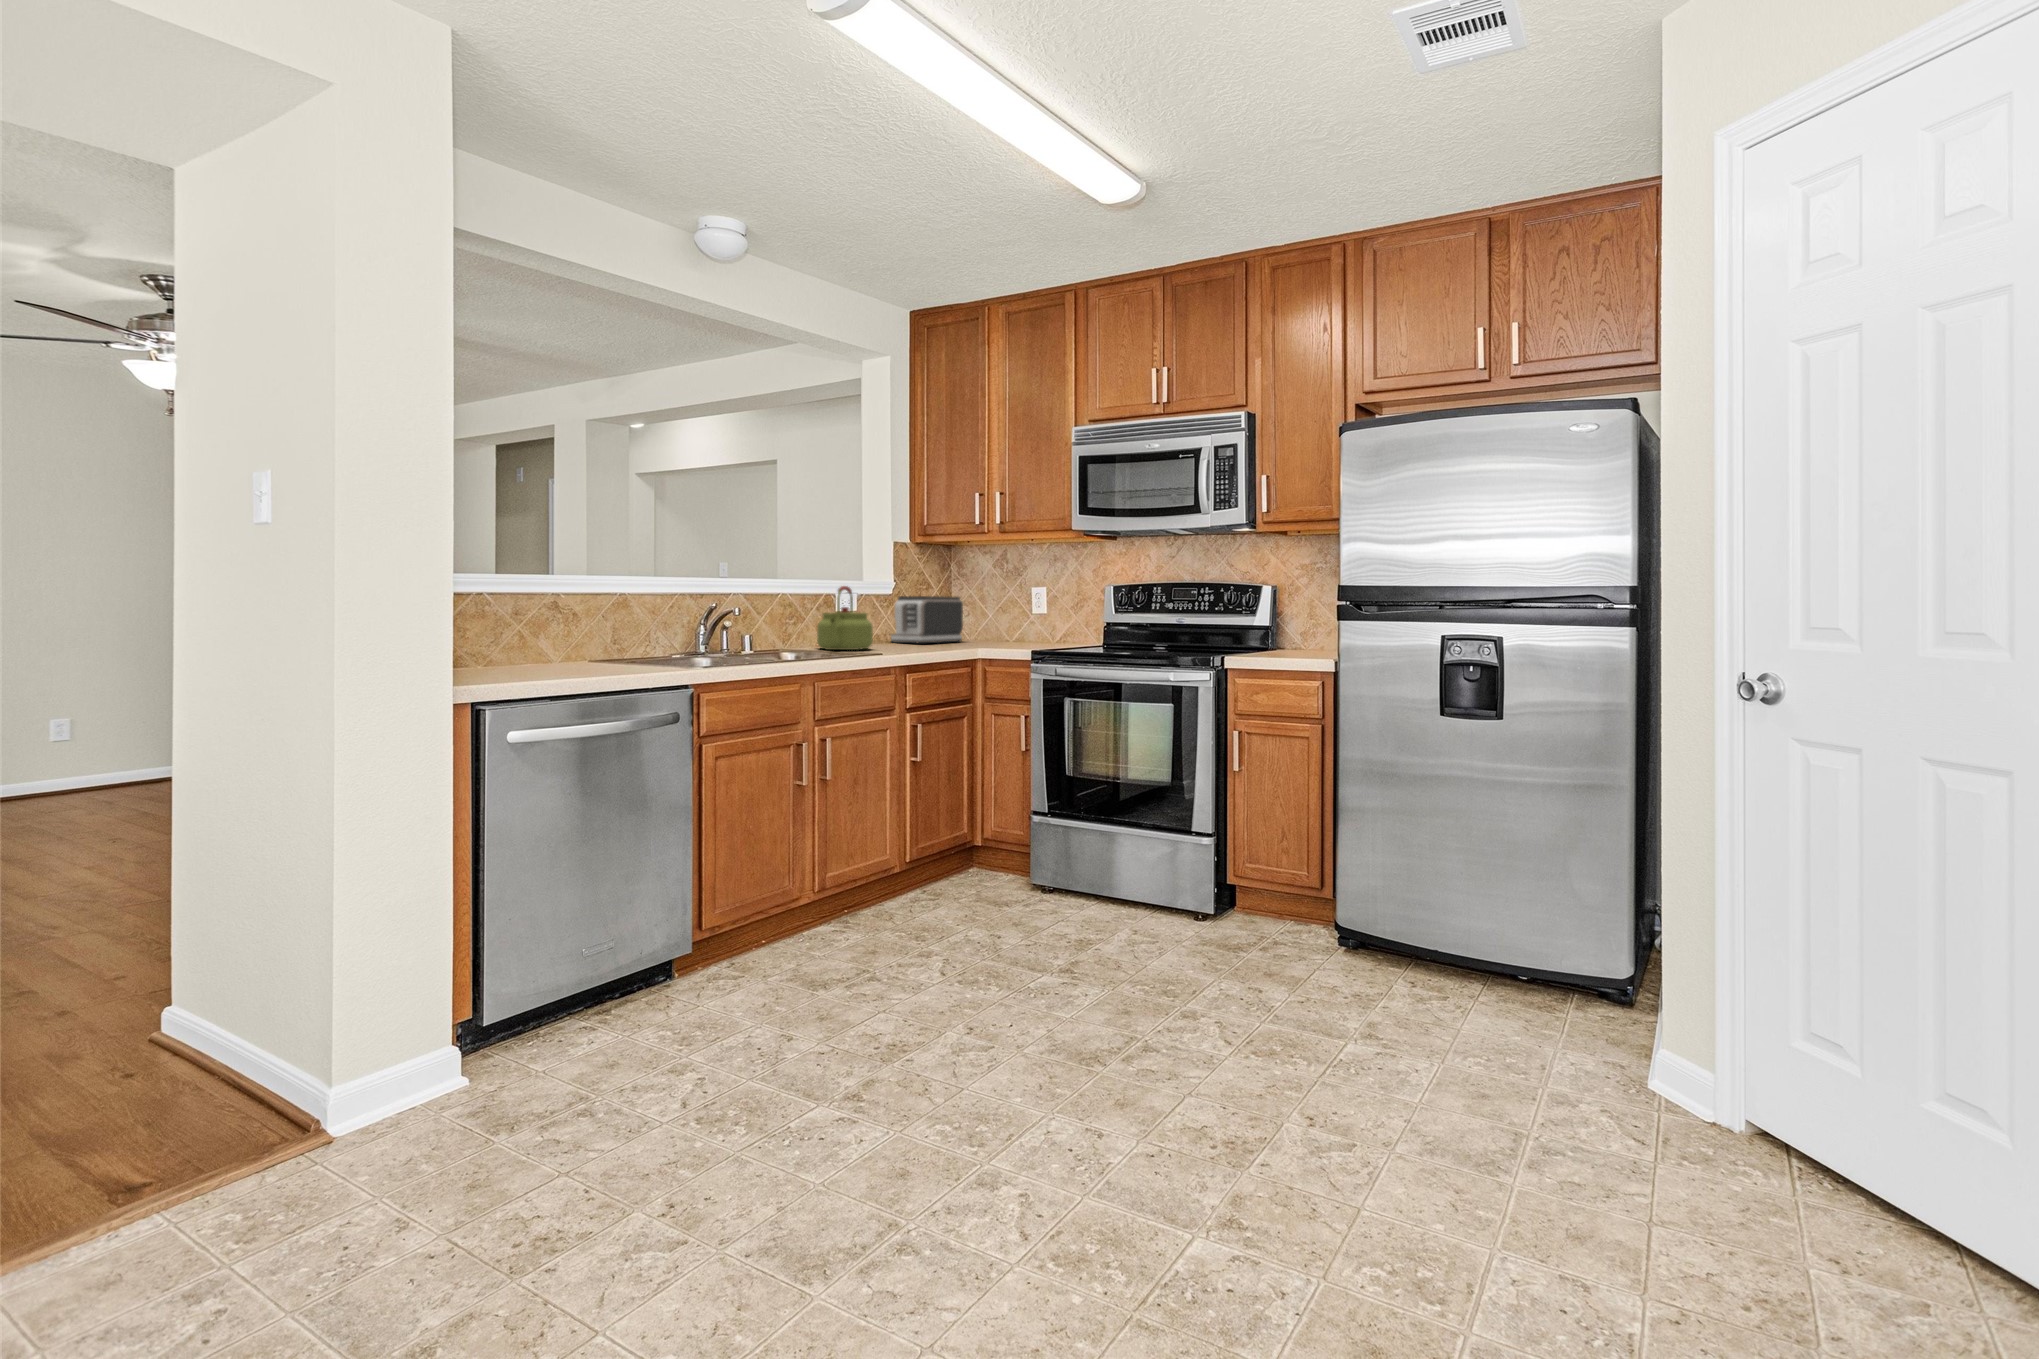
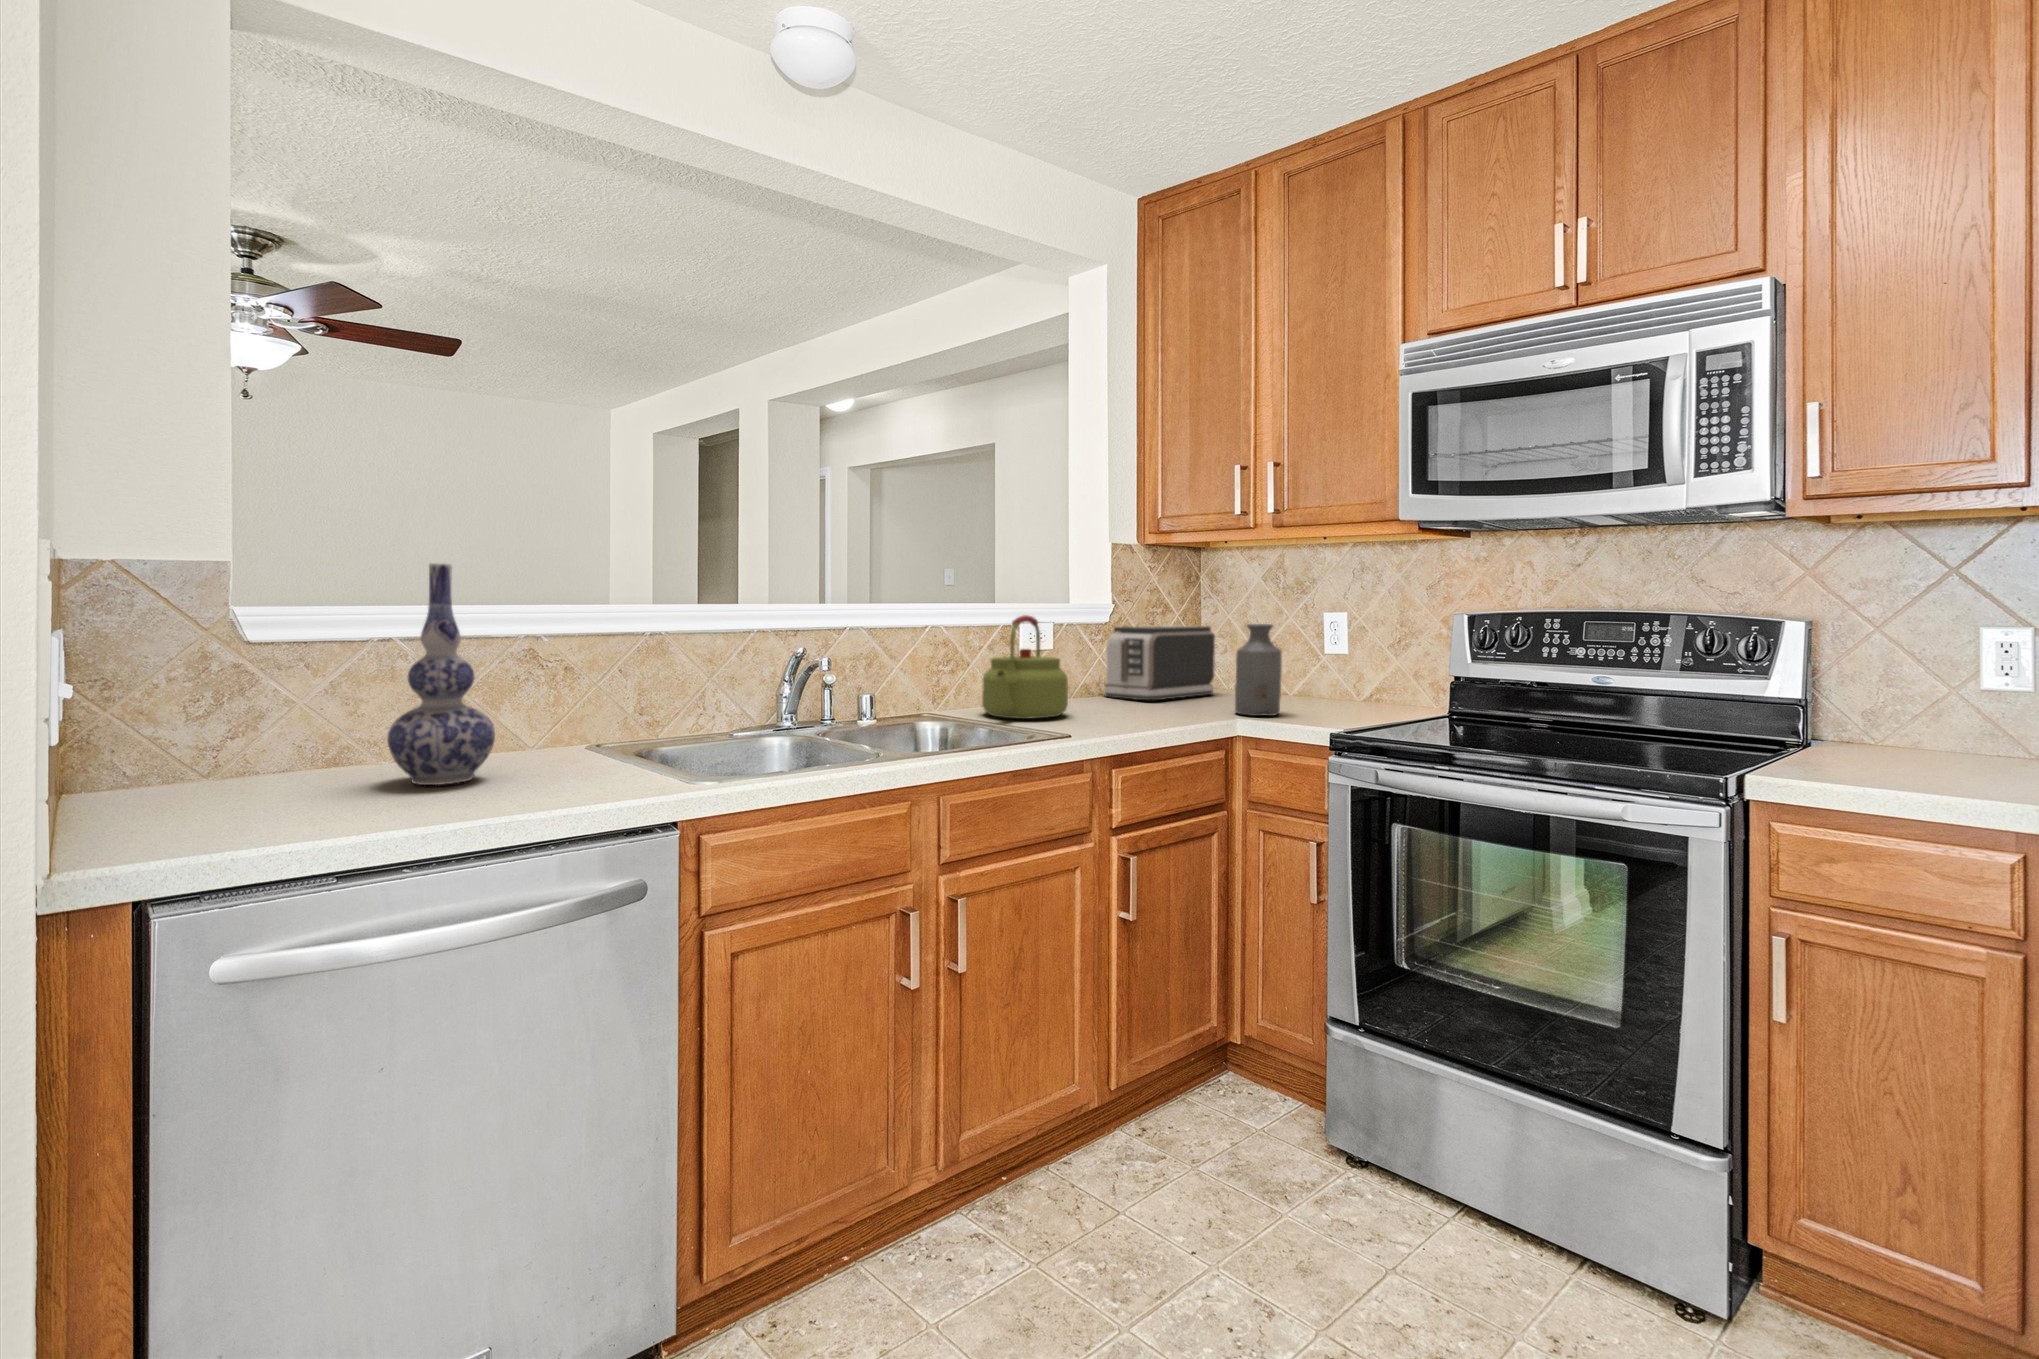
vase: none [508,546,566,669] -> present [387,563,495,785]
bottle: none [977,592,1005,649] -> present [1235,624,1282,716]

